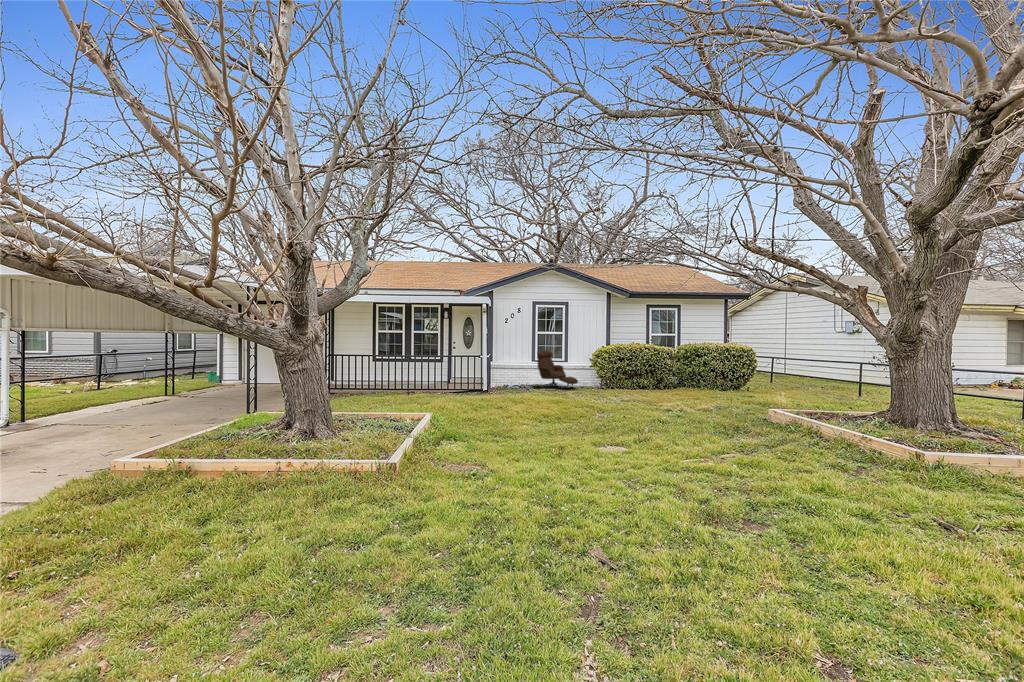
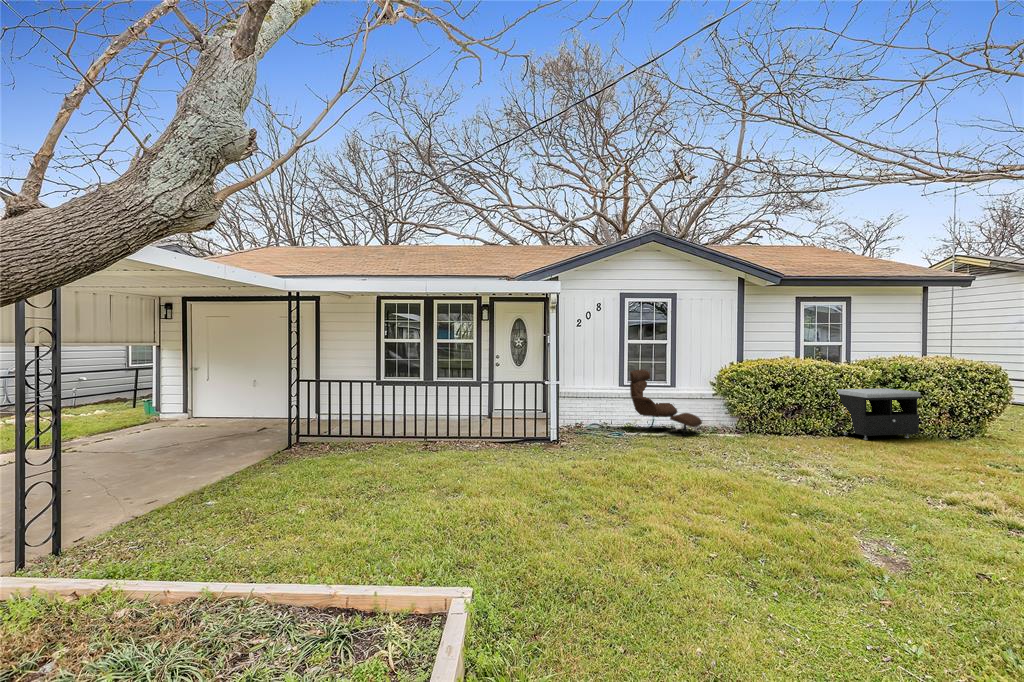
storage bench: none [655,361,698,390] -> present [837,388,921,440]

